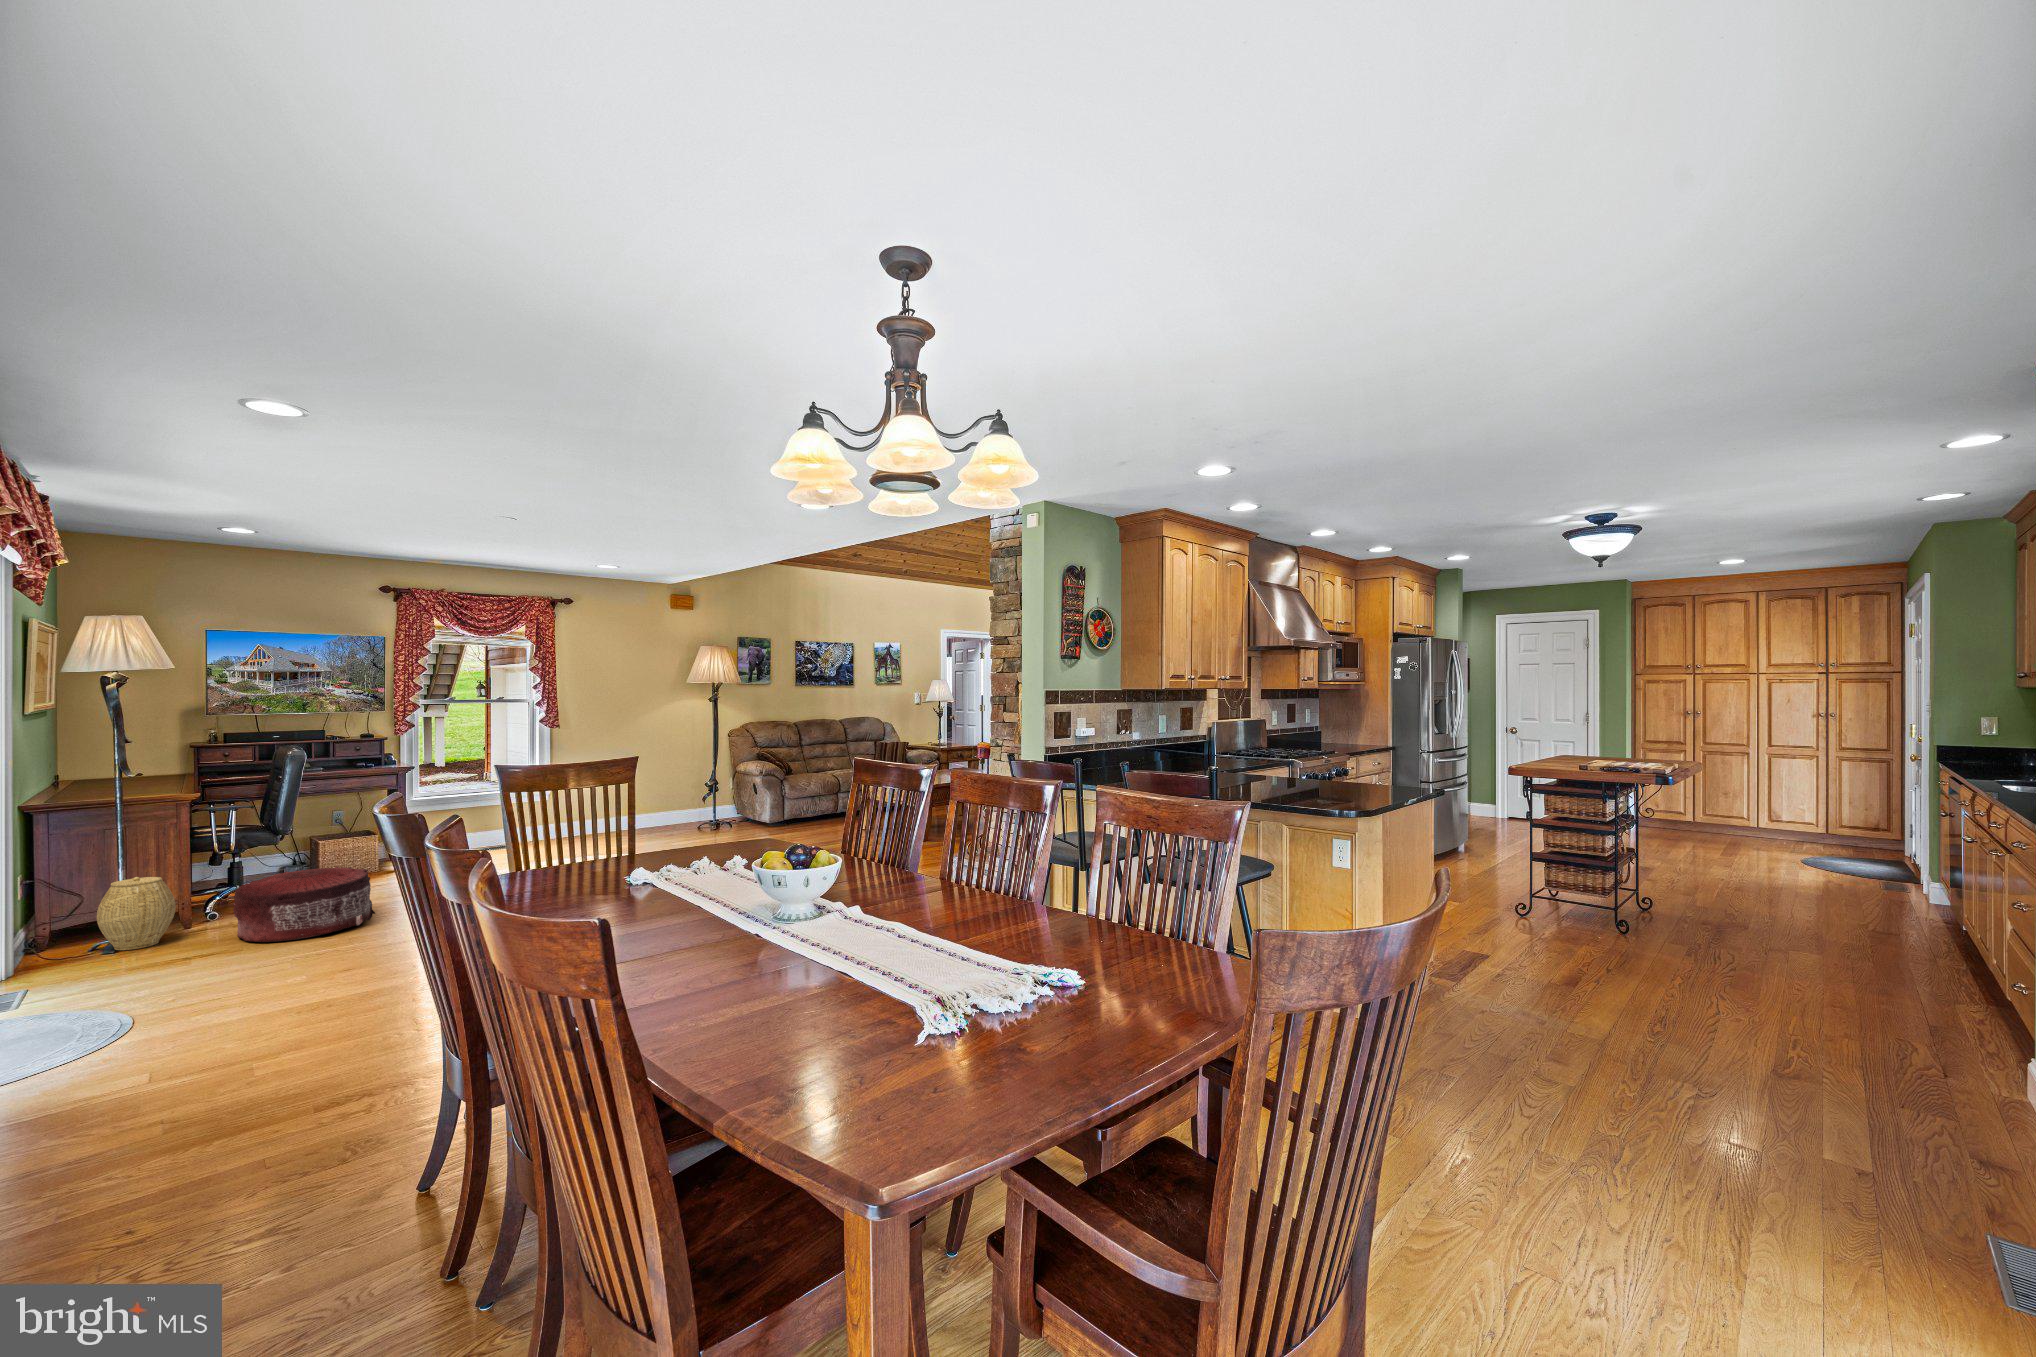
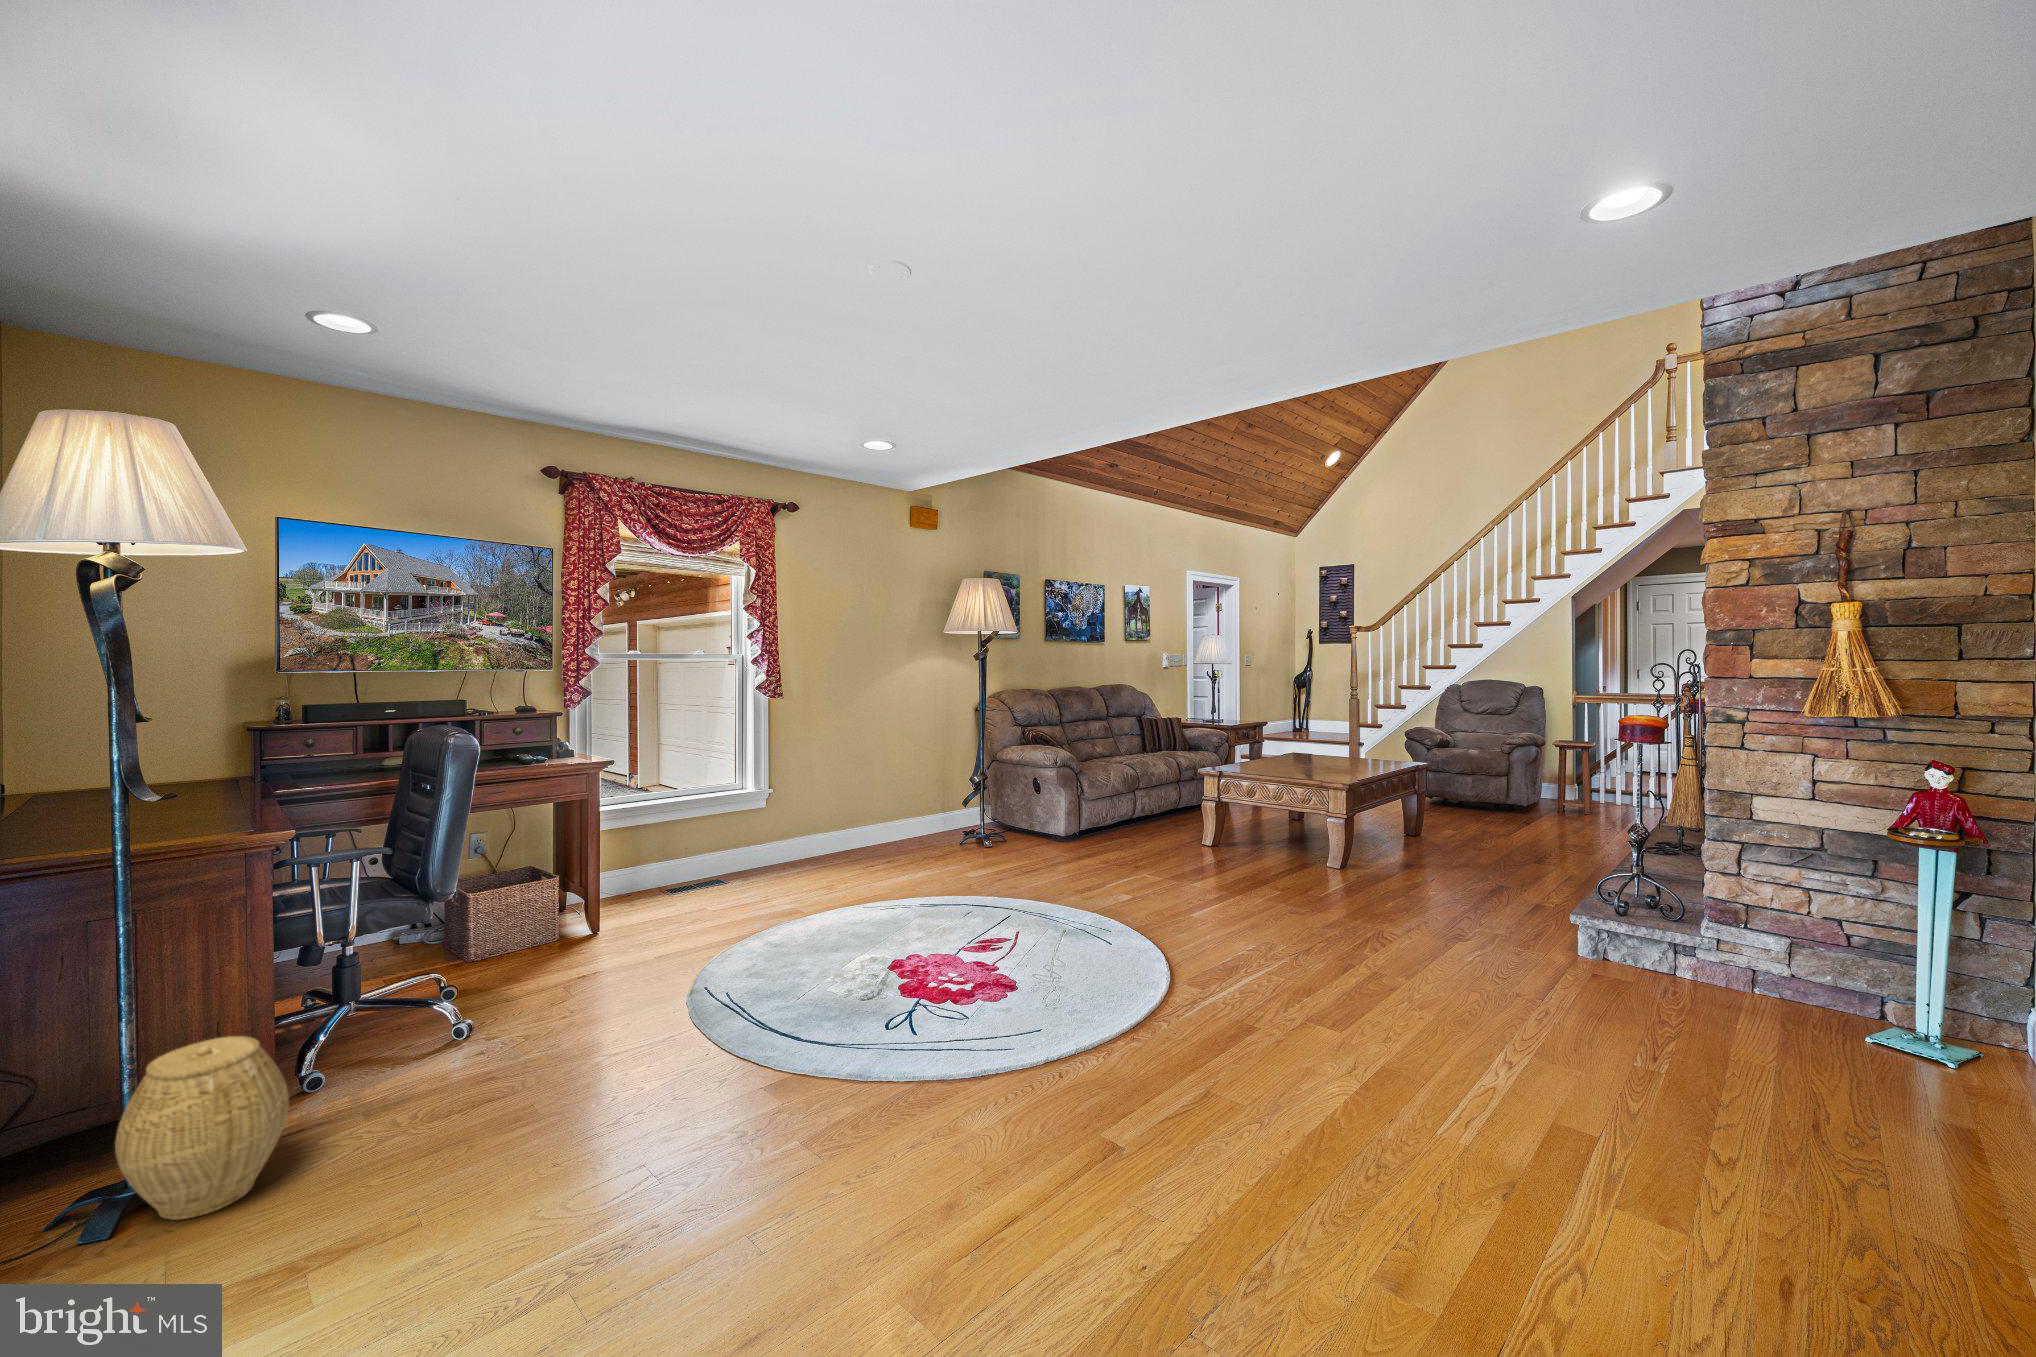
pouf: present [233,867,375,942] -> none [417,976,670,1185]

